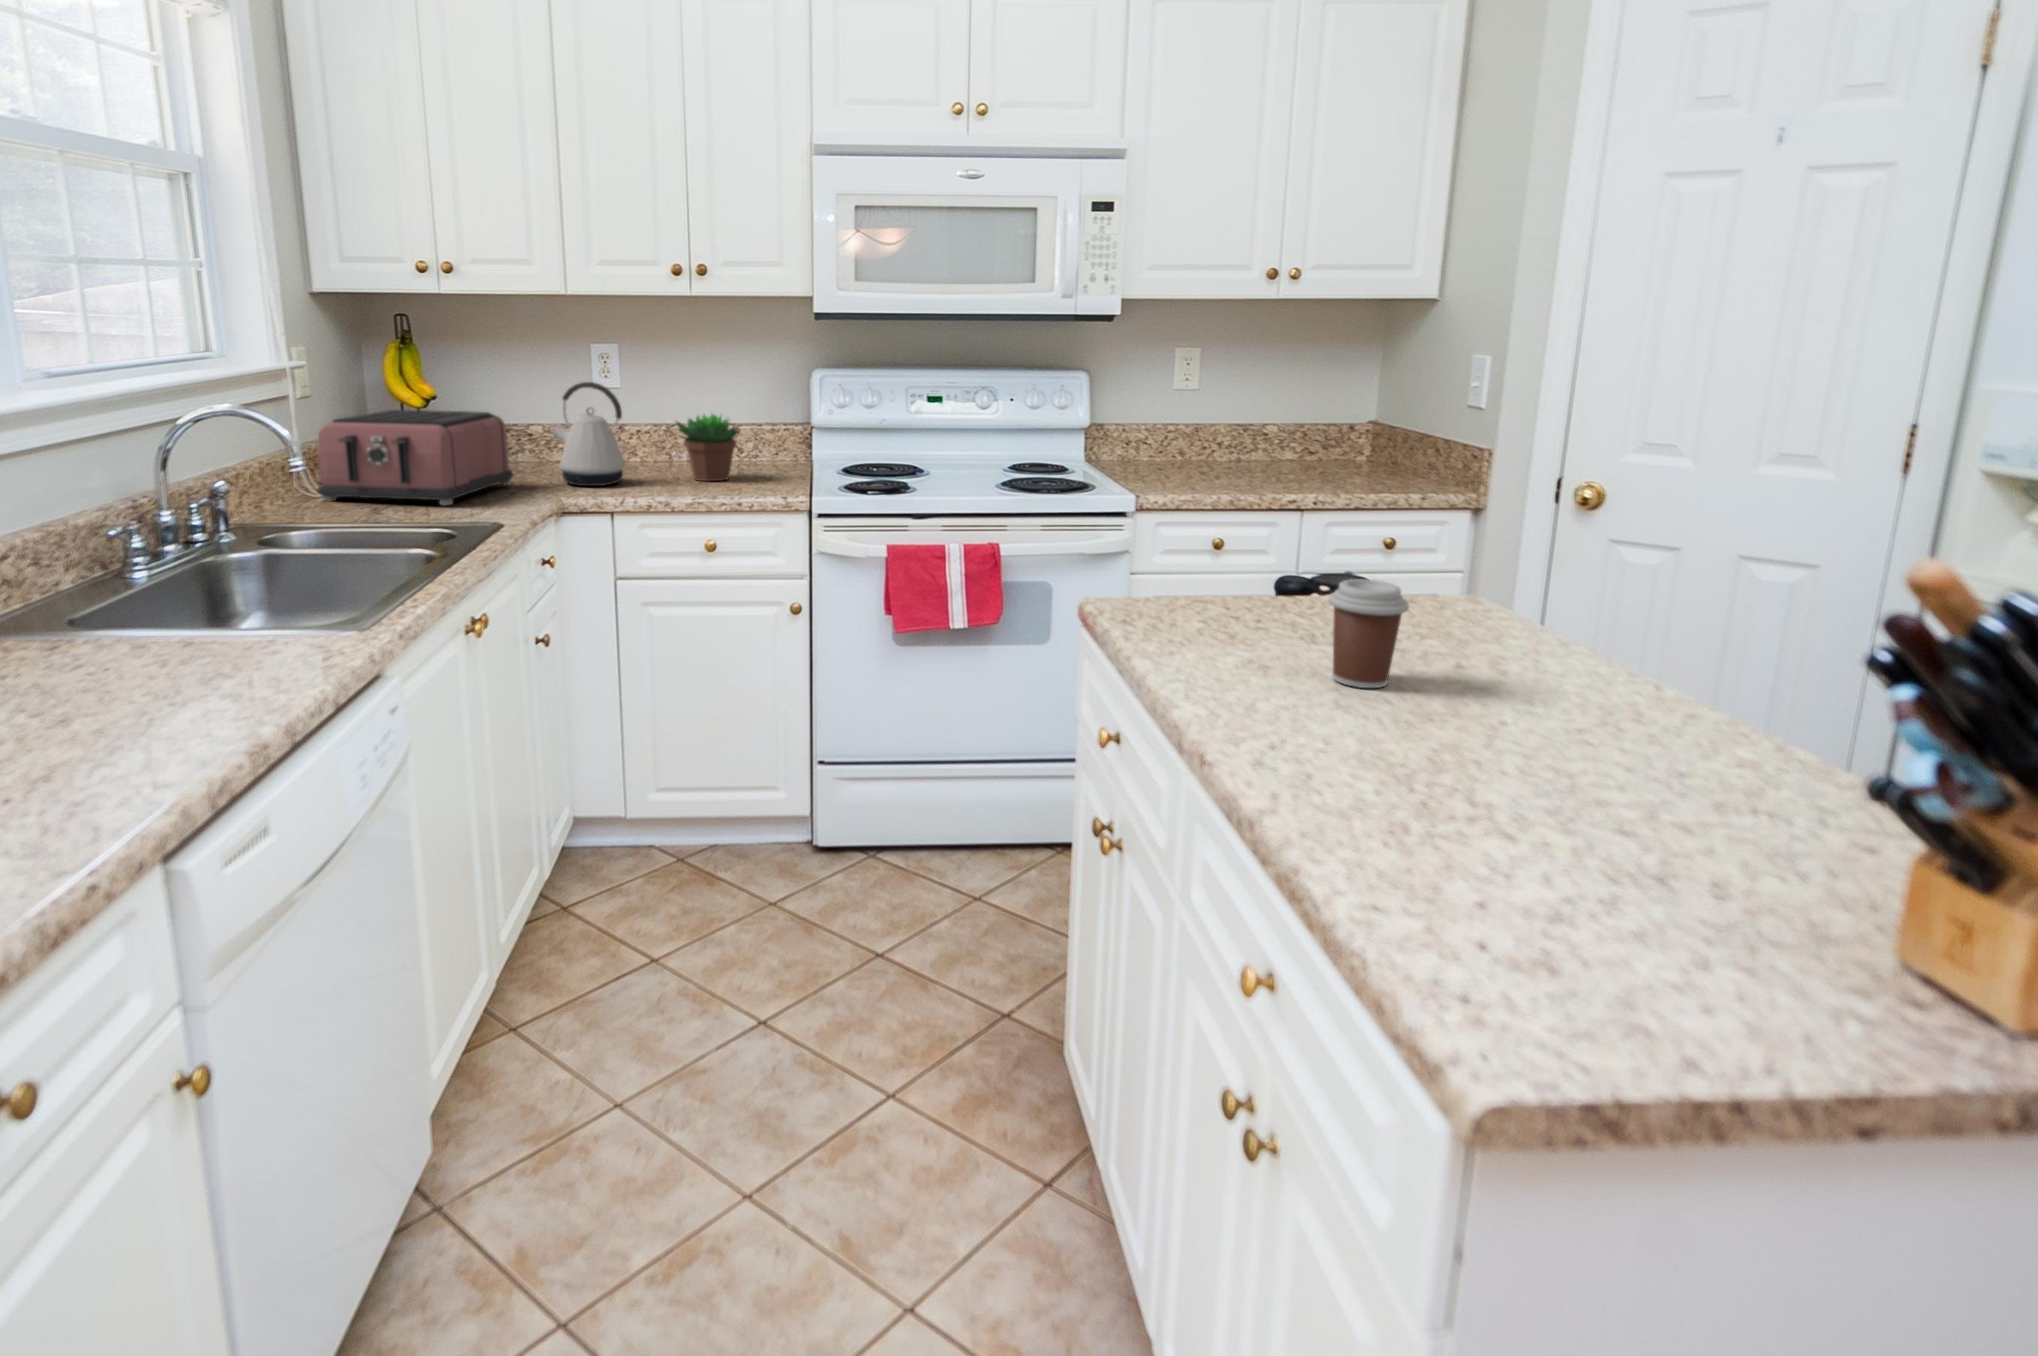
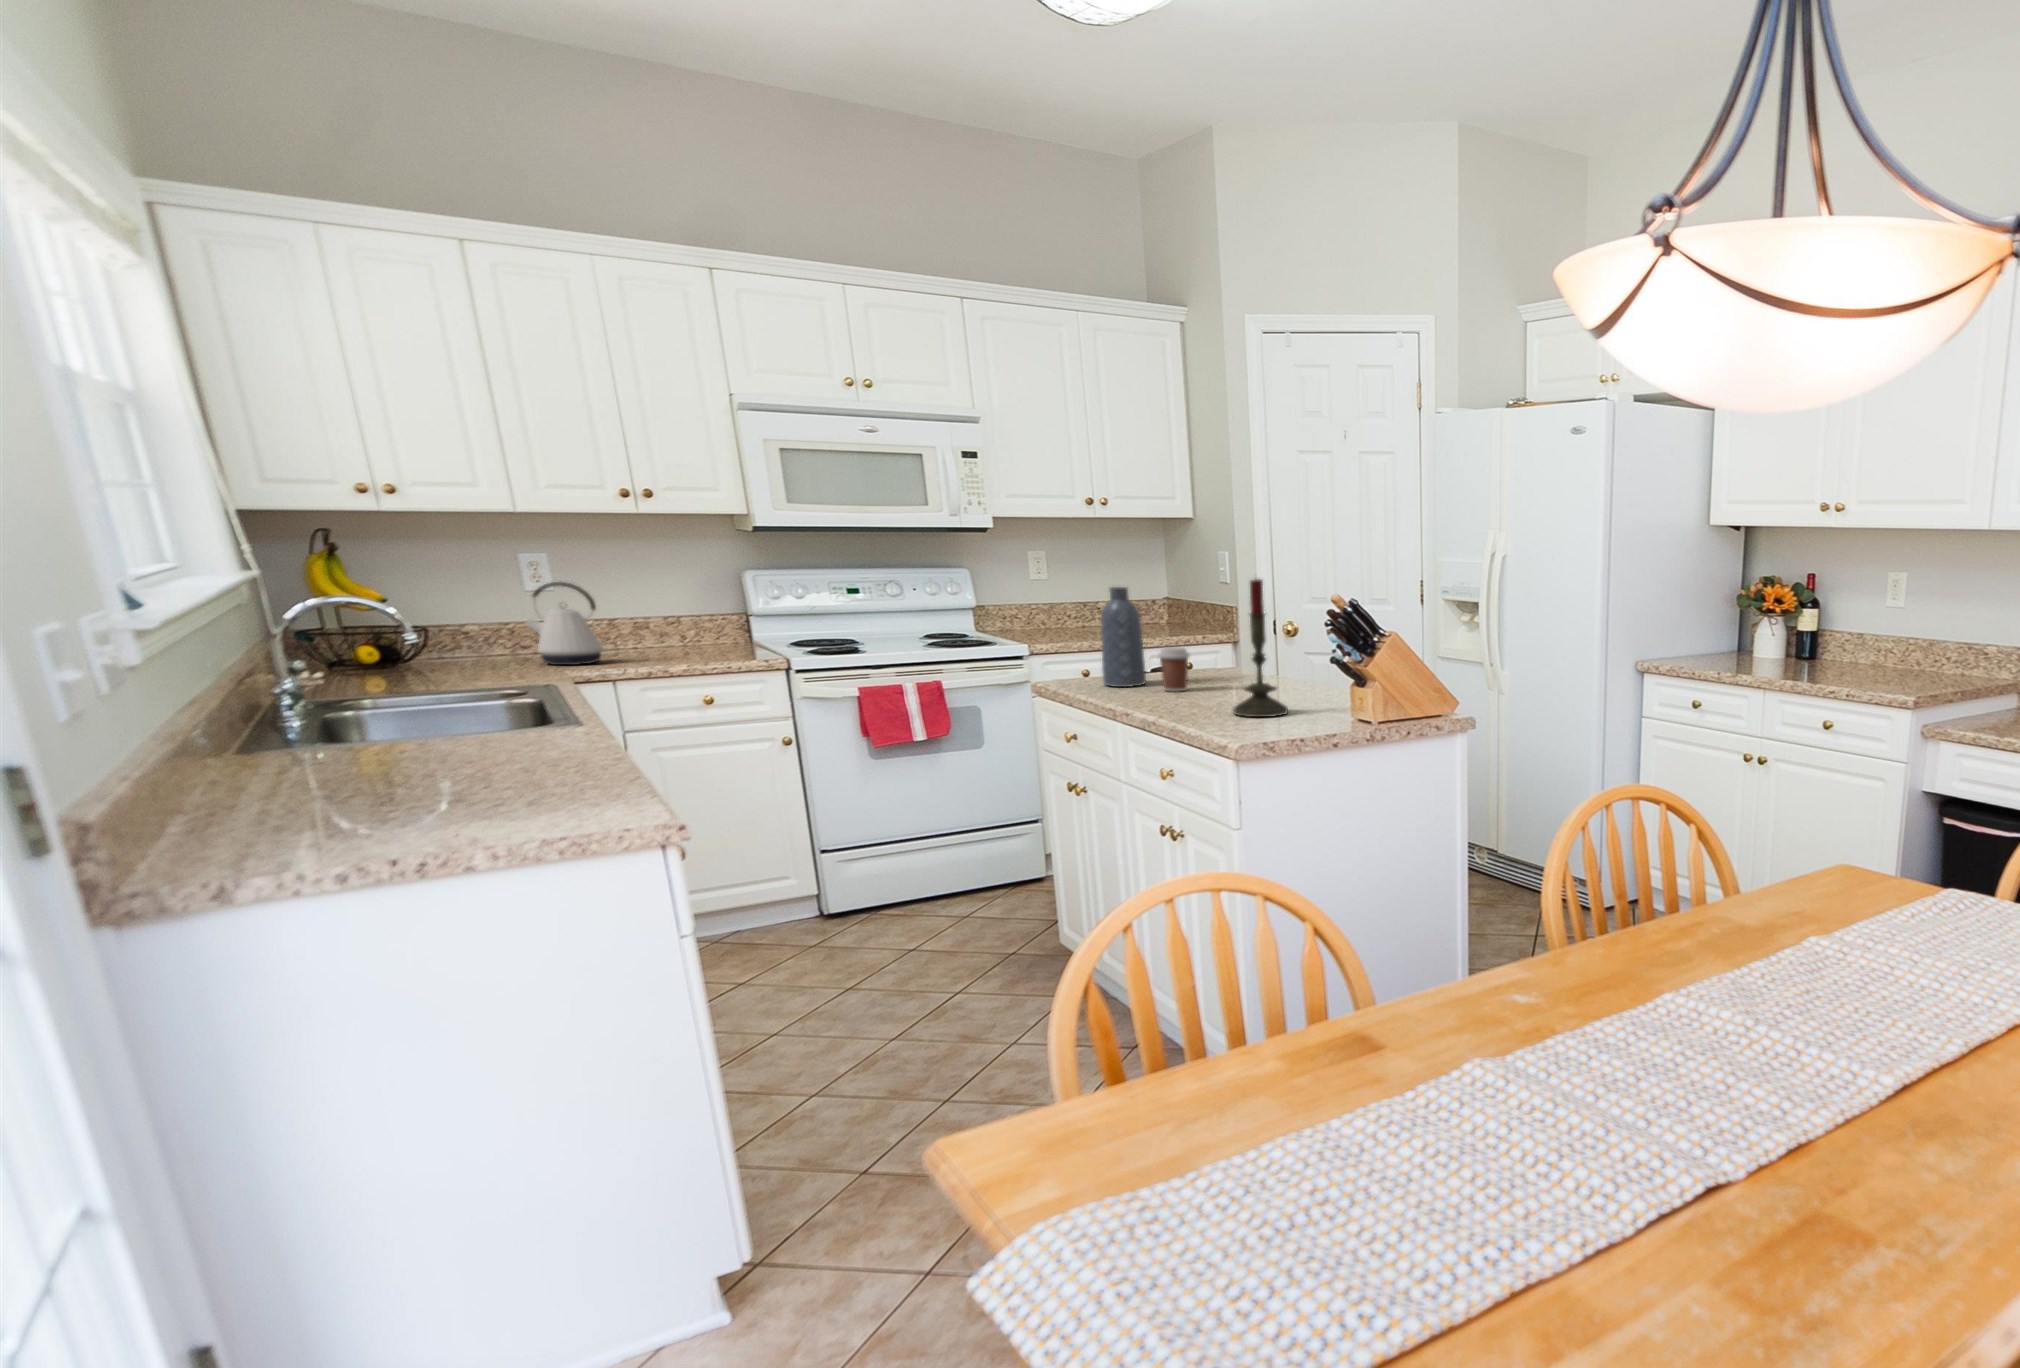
toaster: present [317,410,513,505] -> none [323,608,499,685]
succulent plant: present [676,414,738,481] -> none [635,604,700,658]
vase: none [1207,432,1306,647] -> present [1101,587,1146,687]
candle: none [1529,448,1729,922] -> present [1233,579,1288,717]

